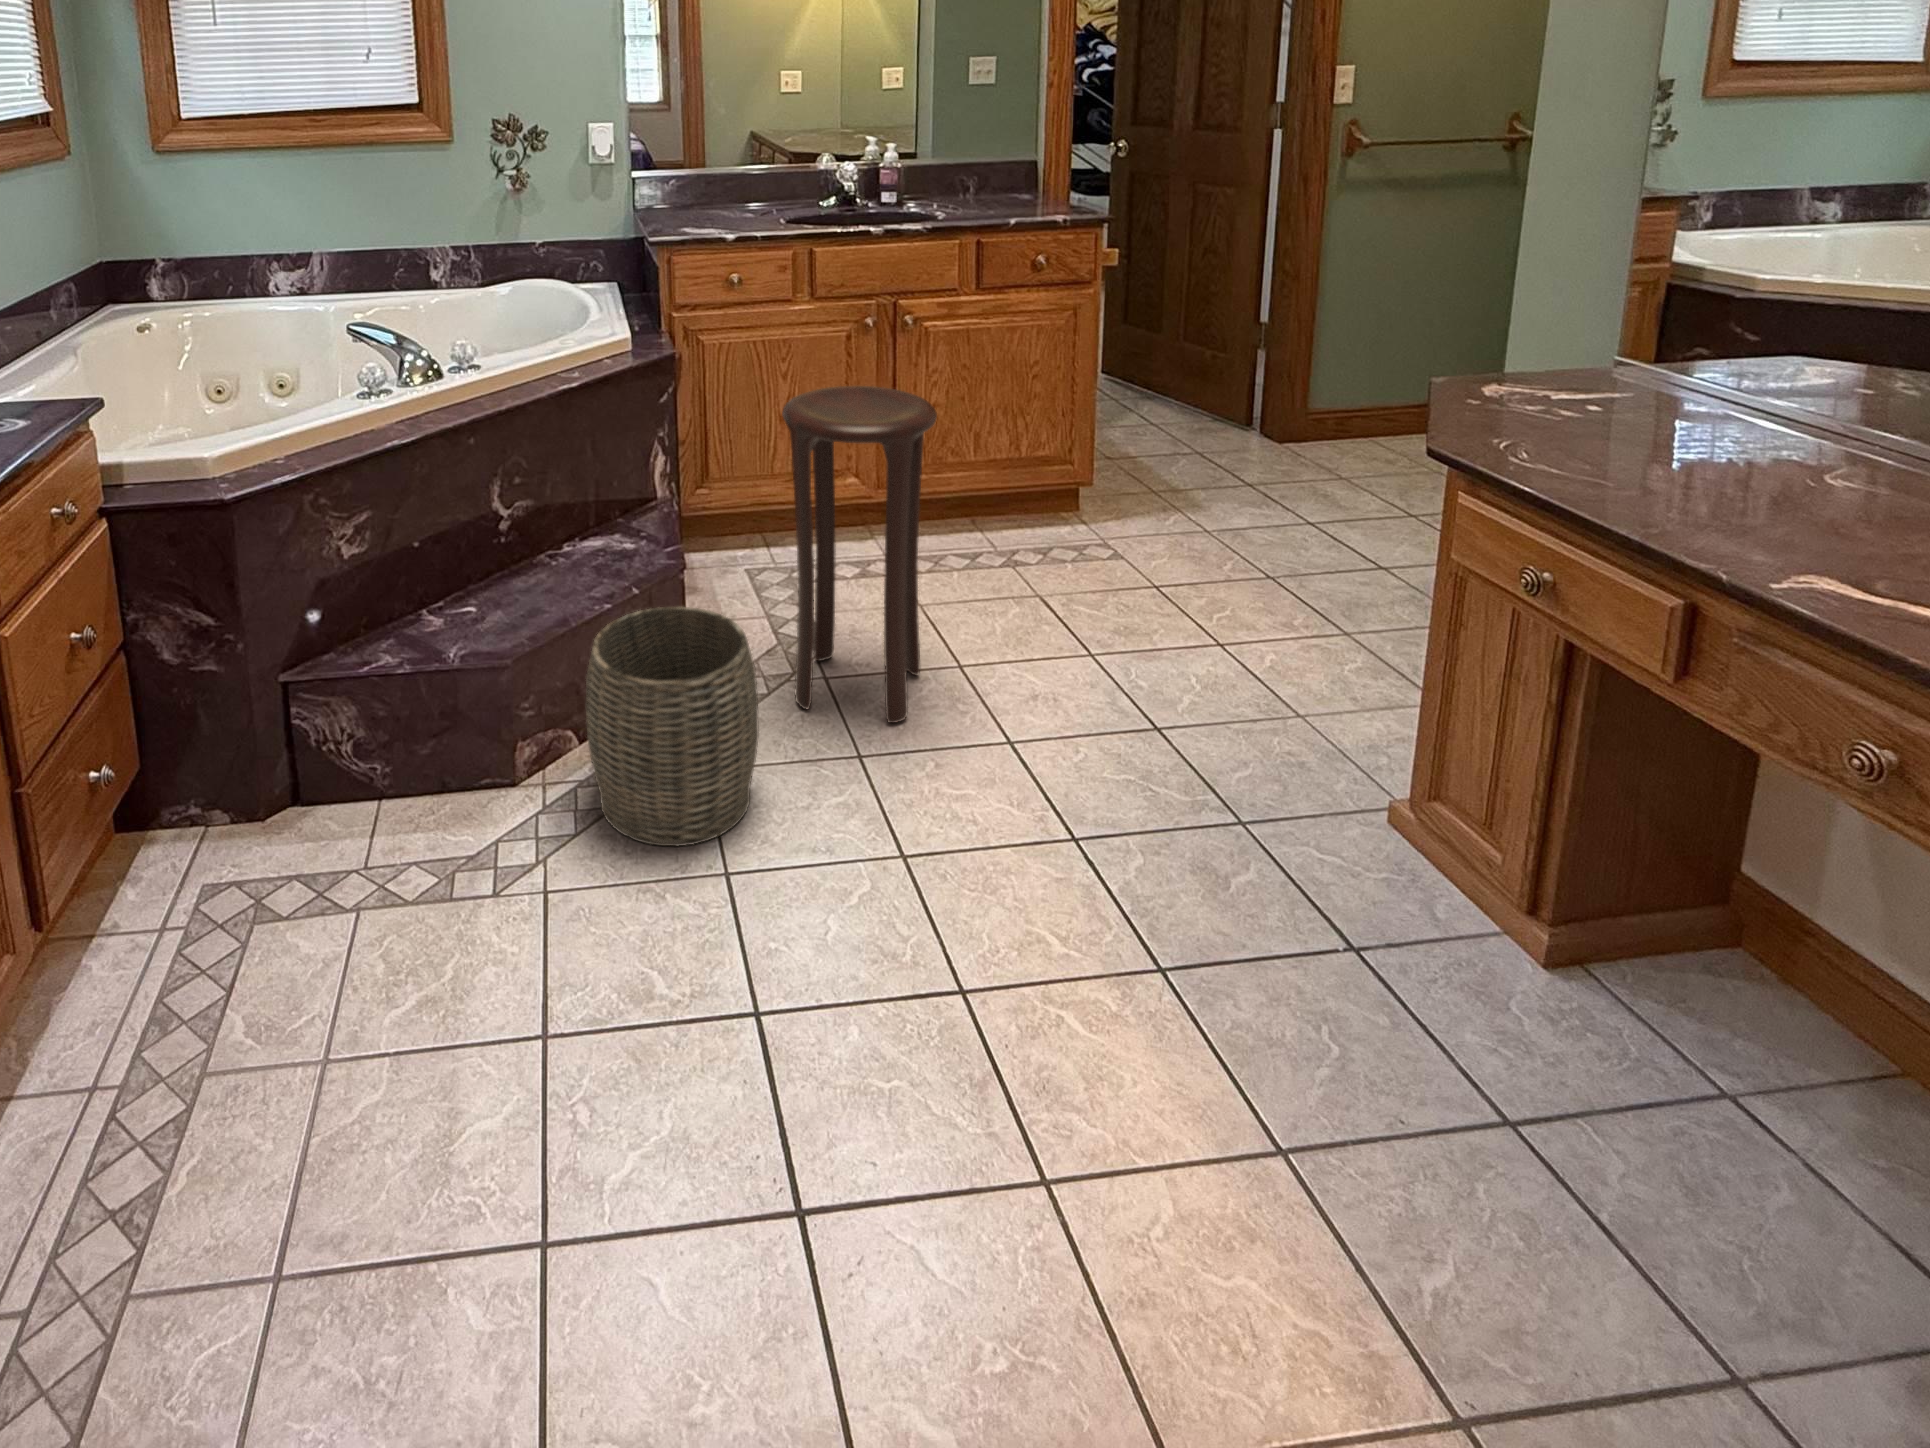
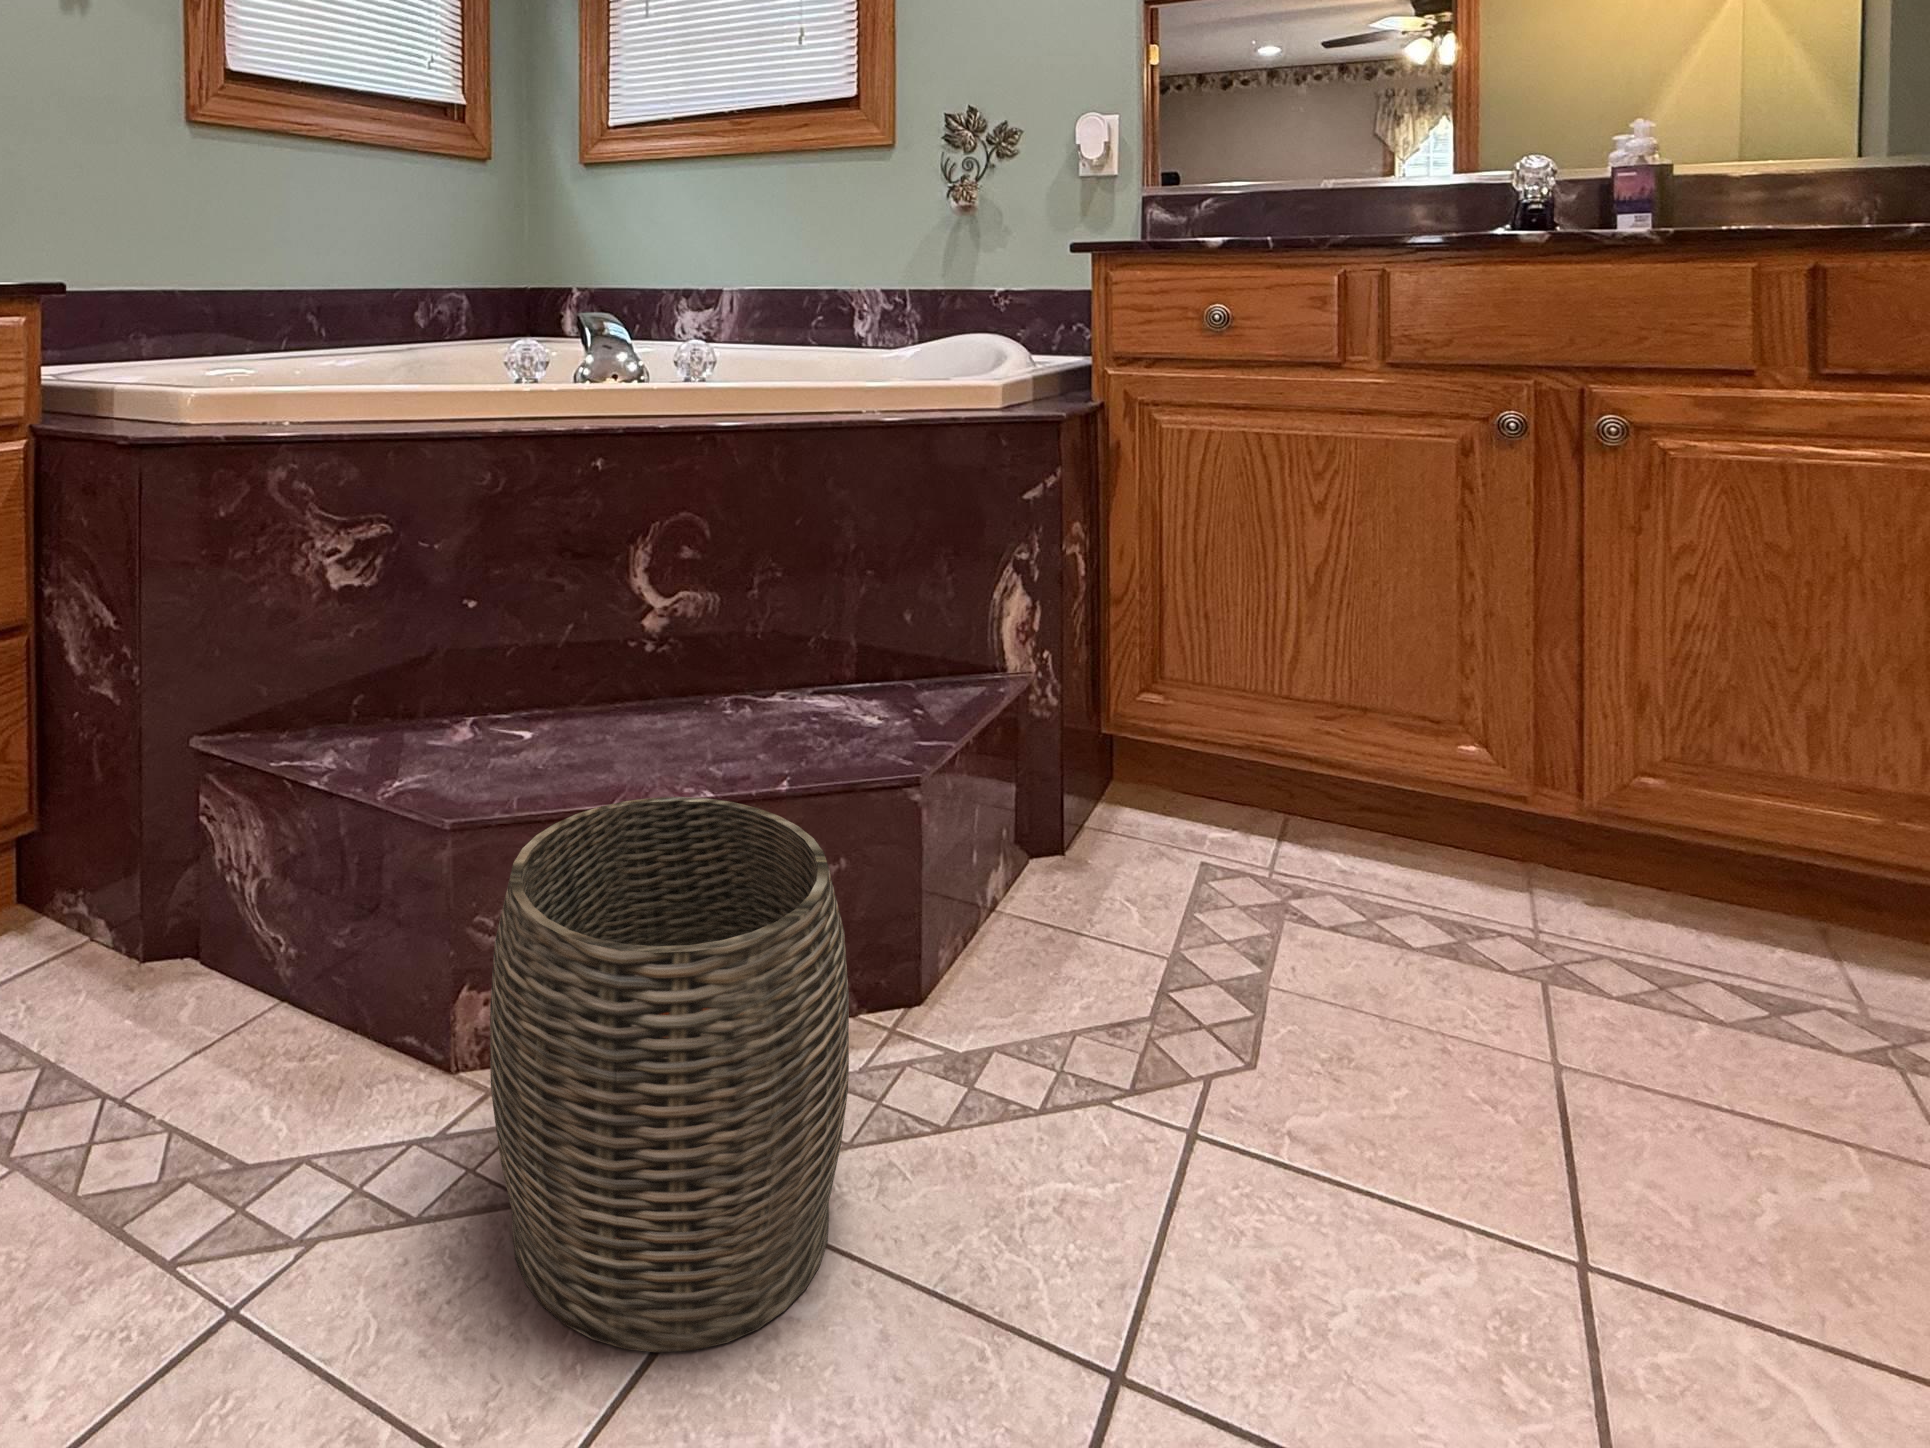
stool: present [782,386,937,723] -> none [1067,465,1445,1314]

